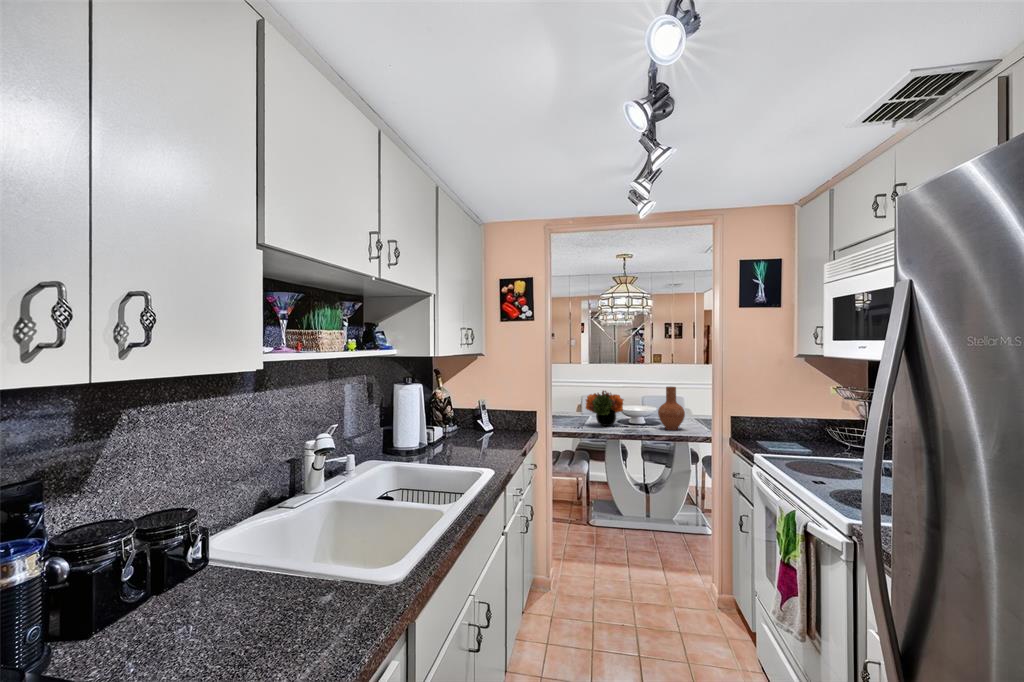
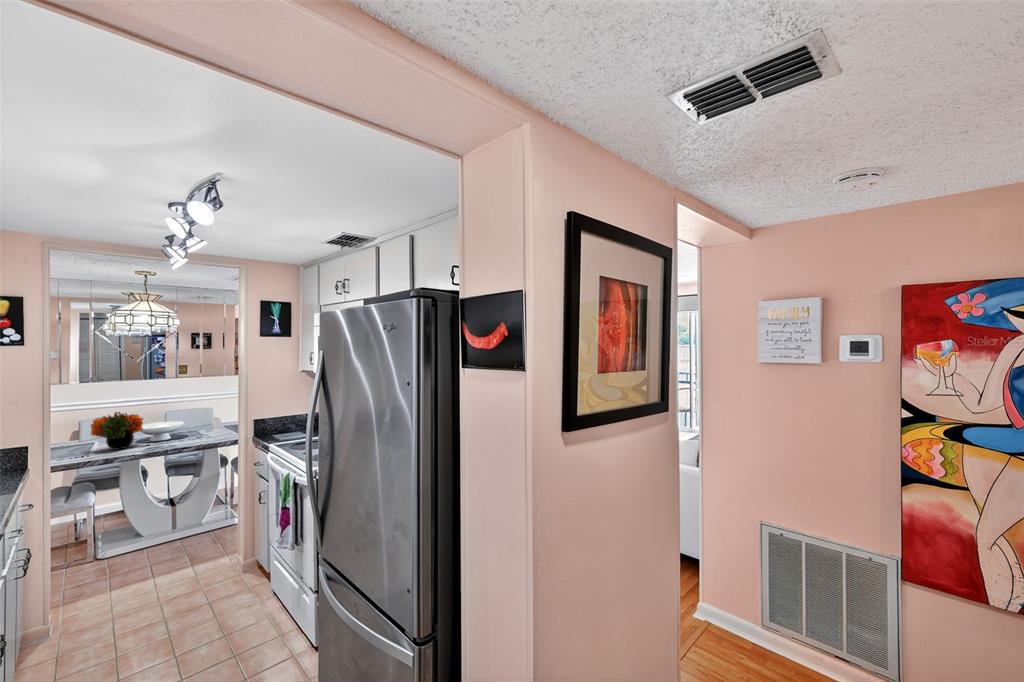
vase: present [658,387,685,430] -> none [185,400,213,441]

